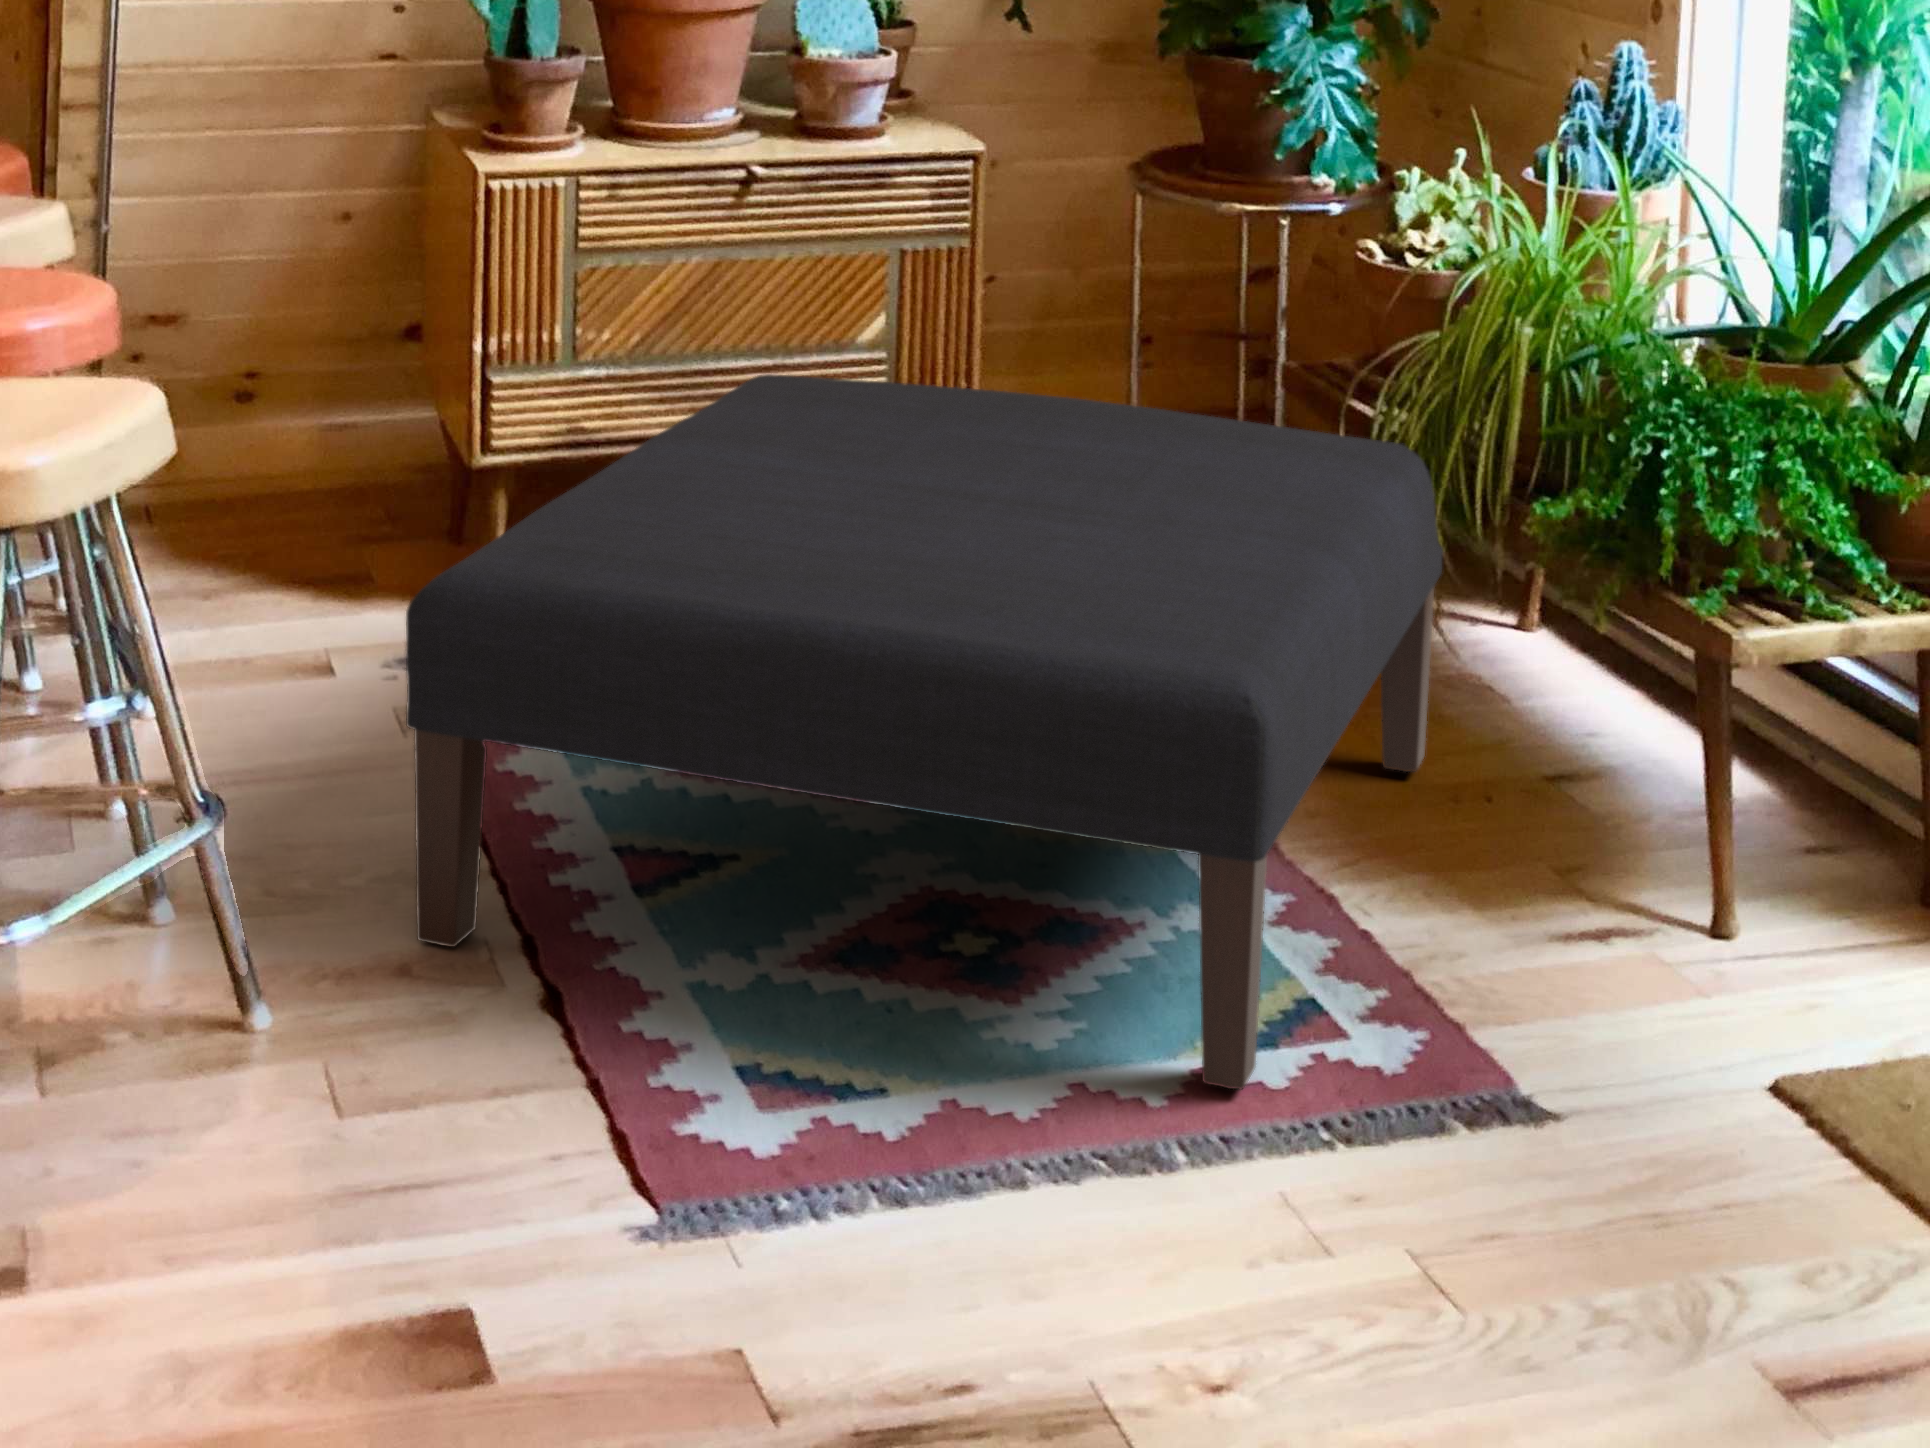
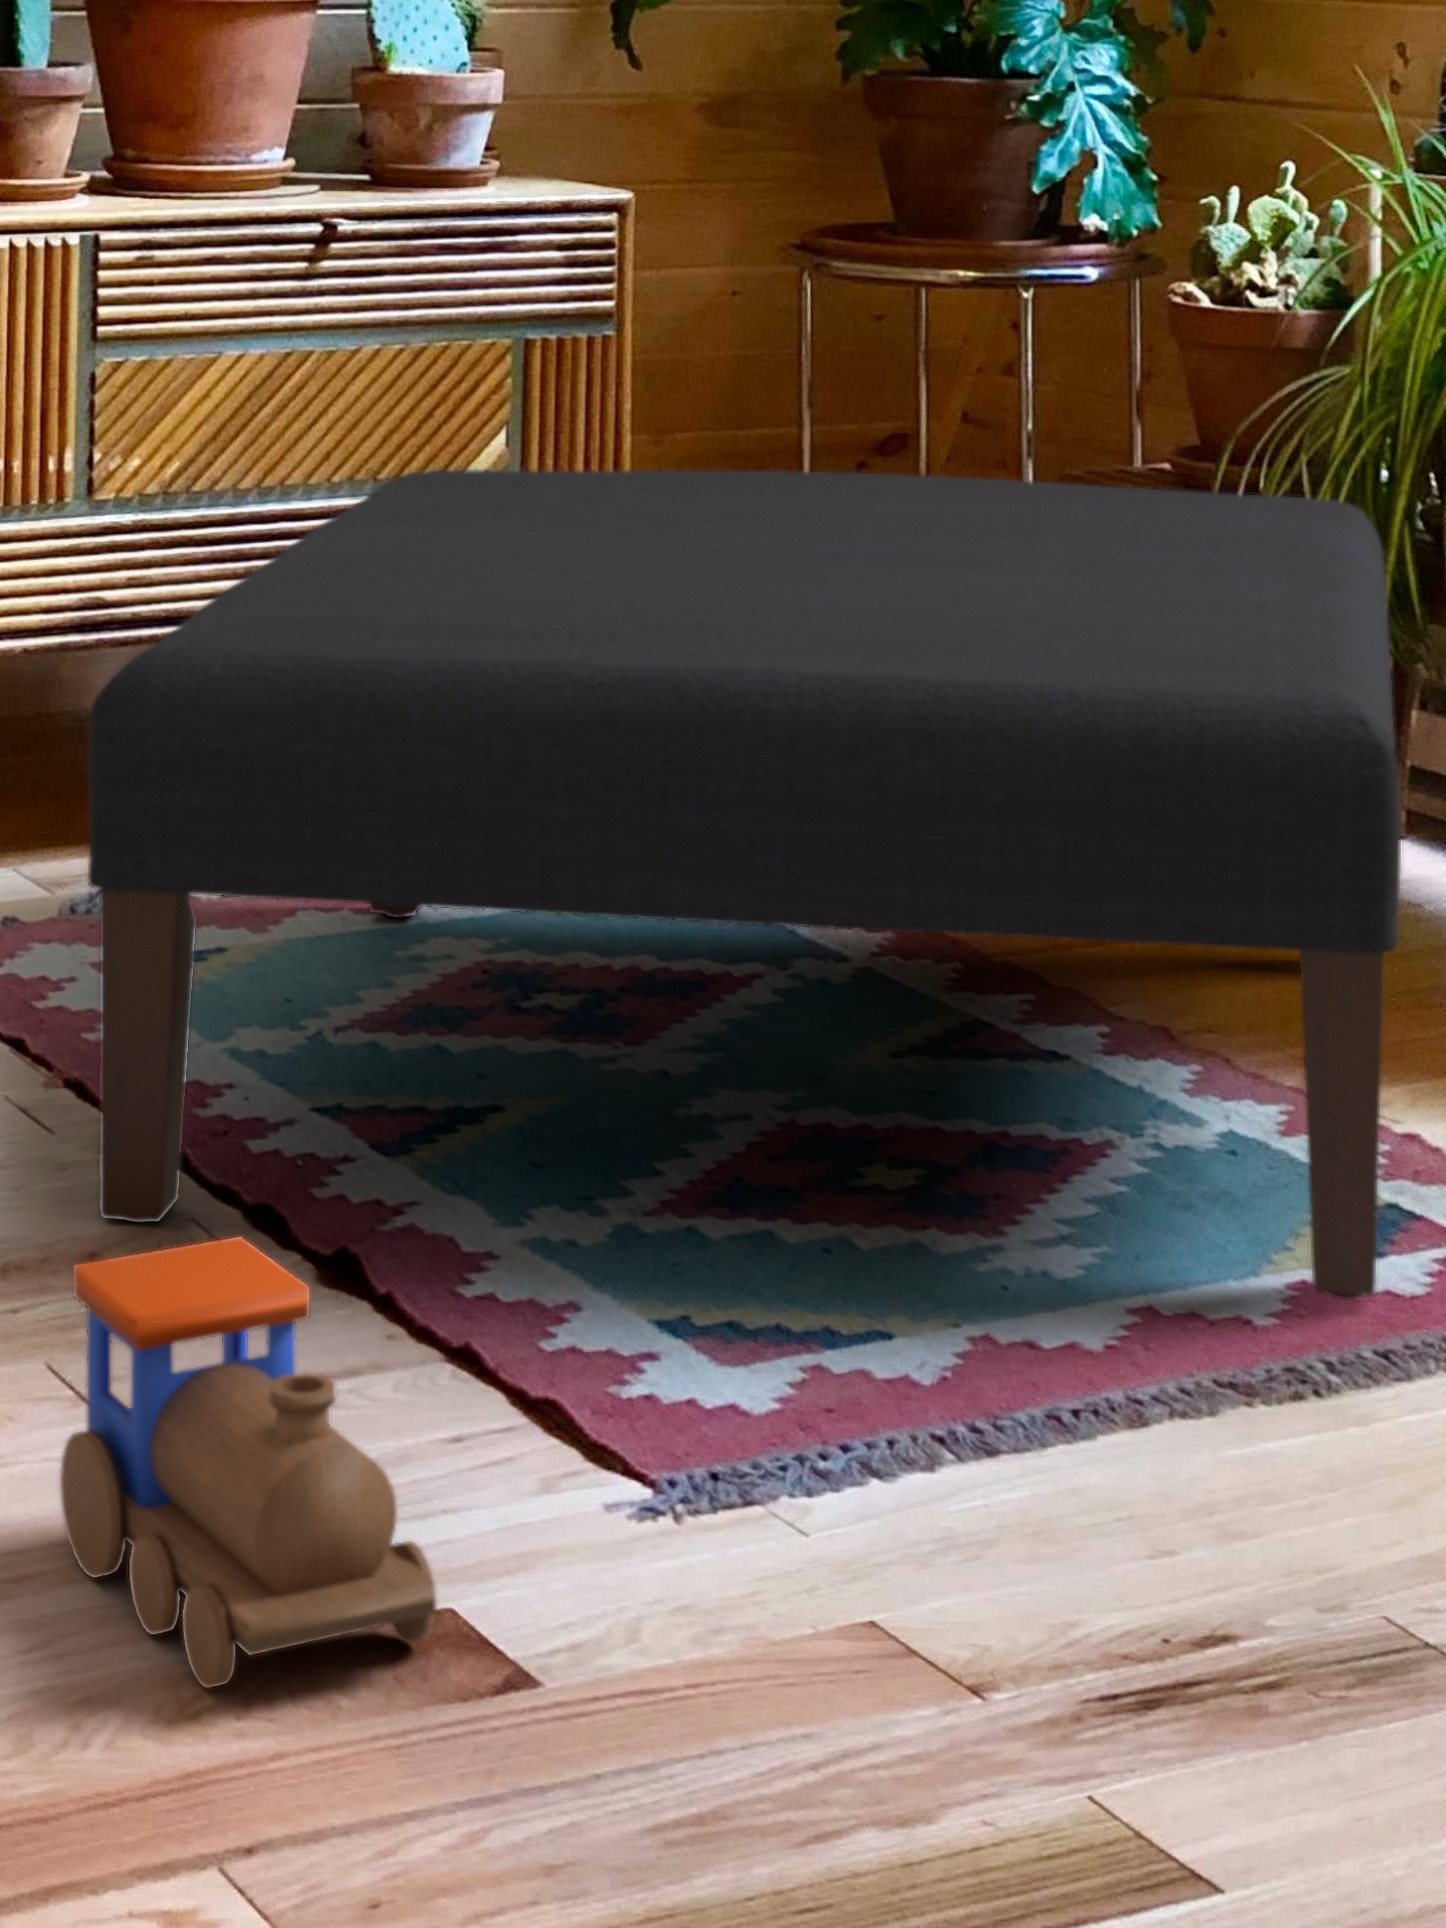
toy train: none [253,1033,448,1357] -> present [60,1237,437,1688]

